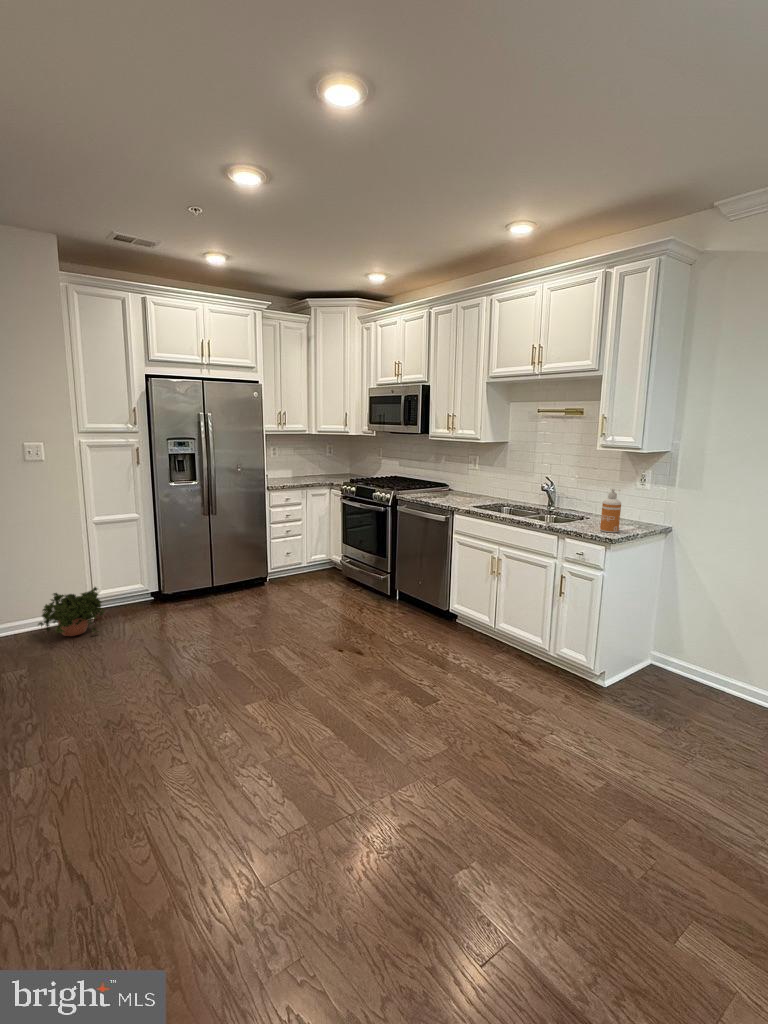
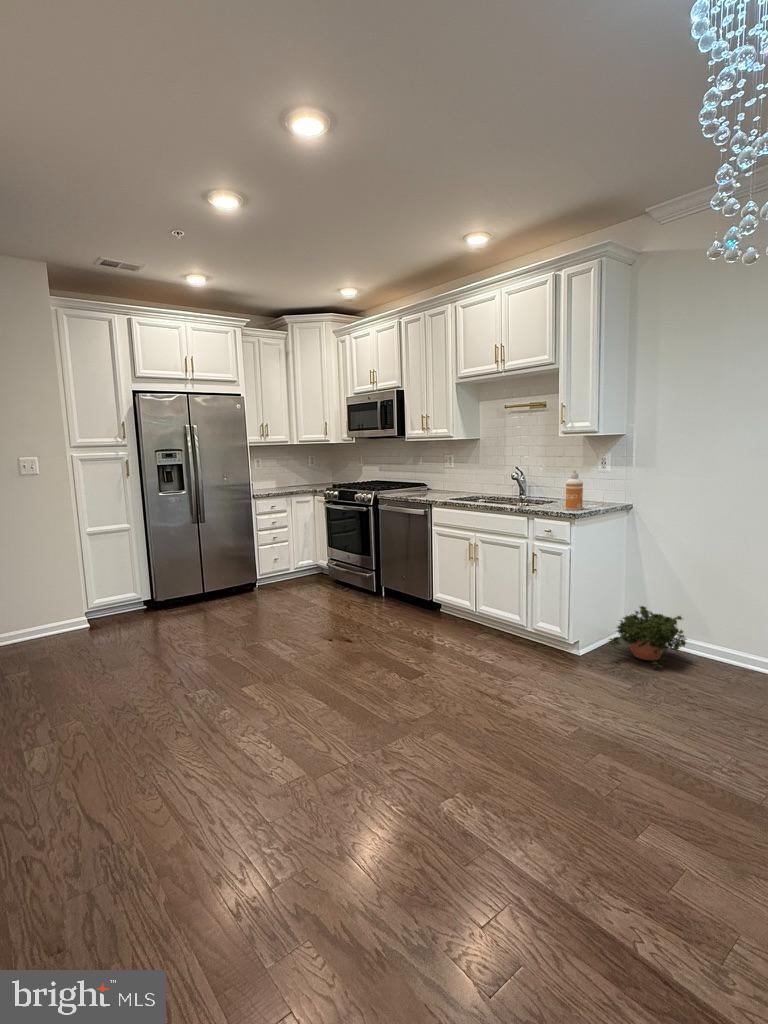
potted plant: present [38,587,105,636] -> present [609,606,687,667]

